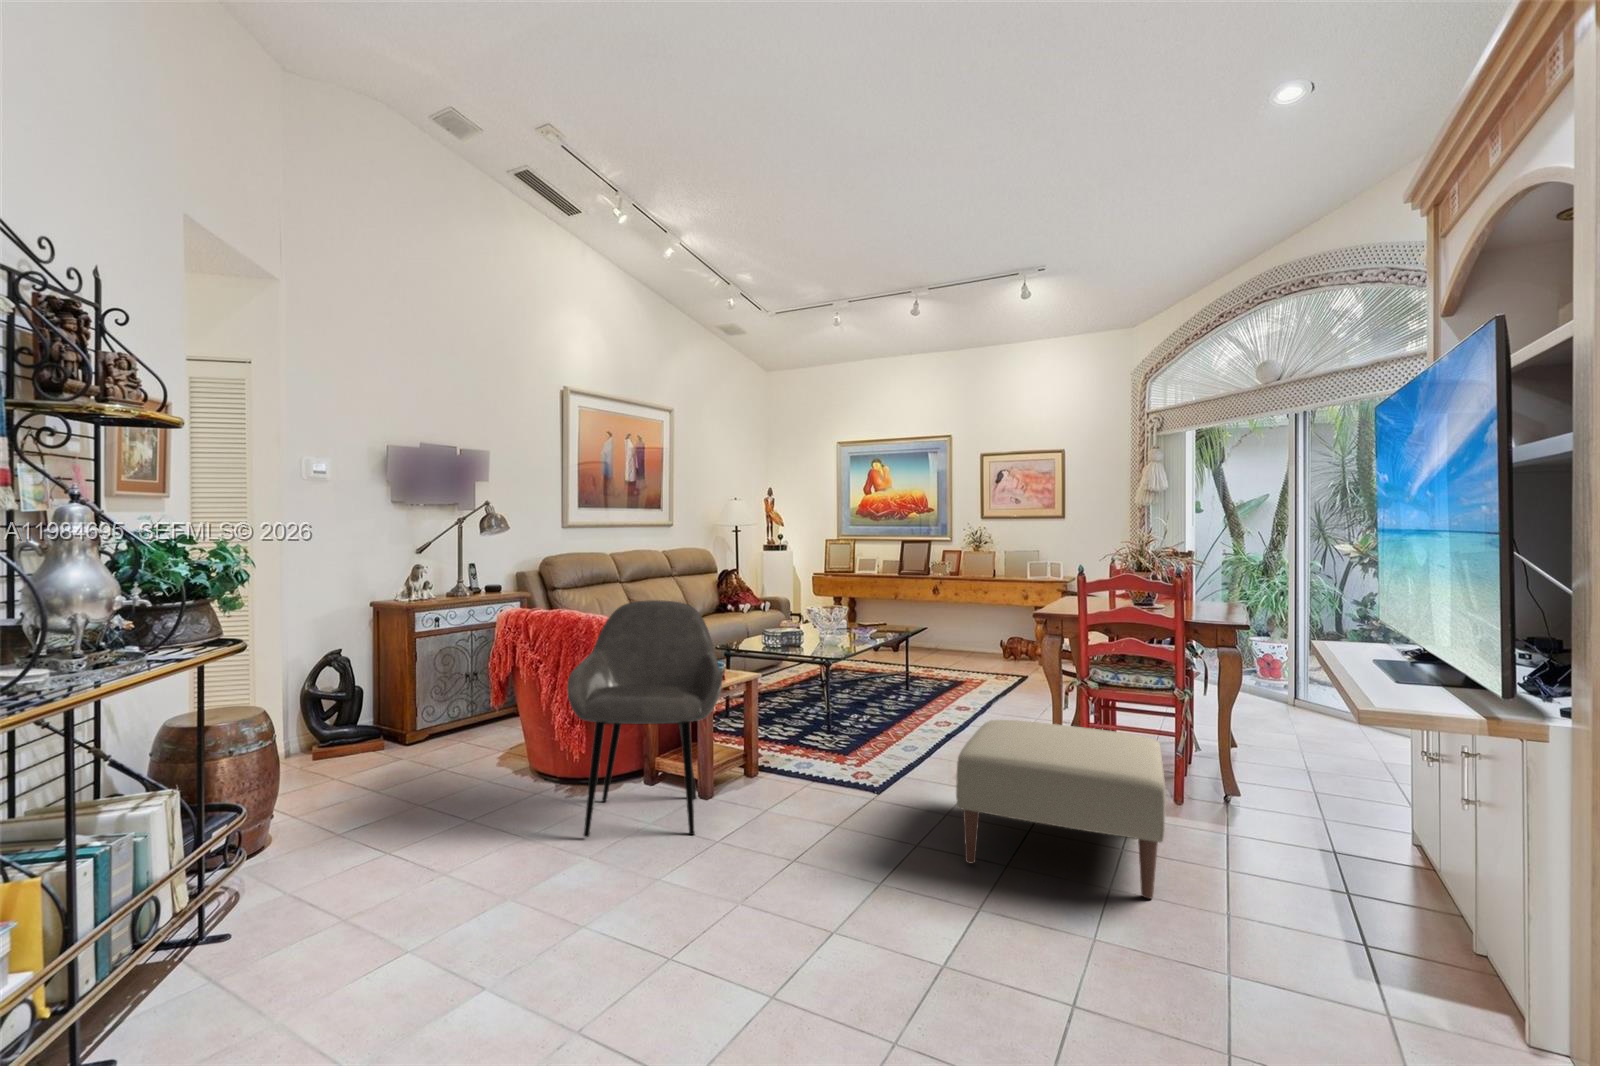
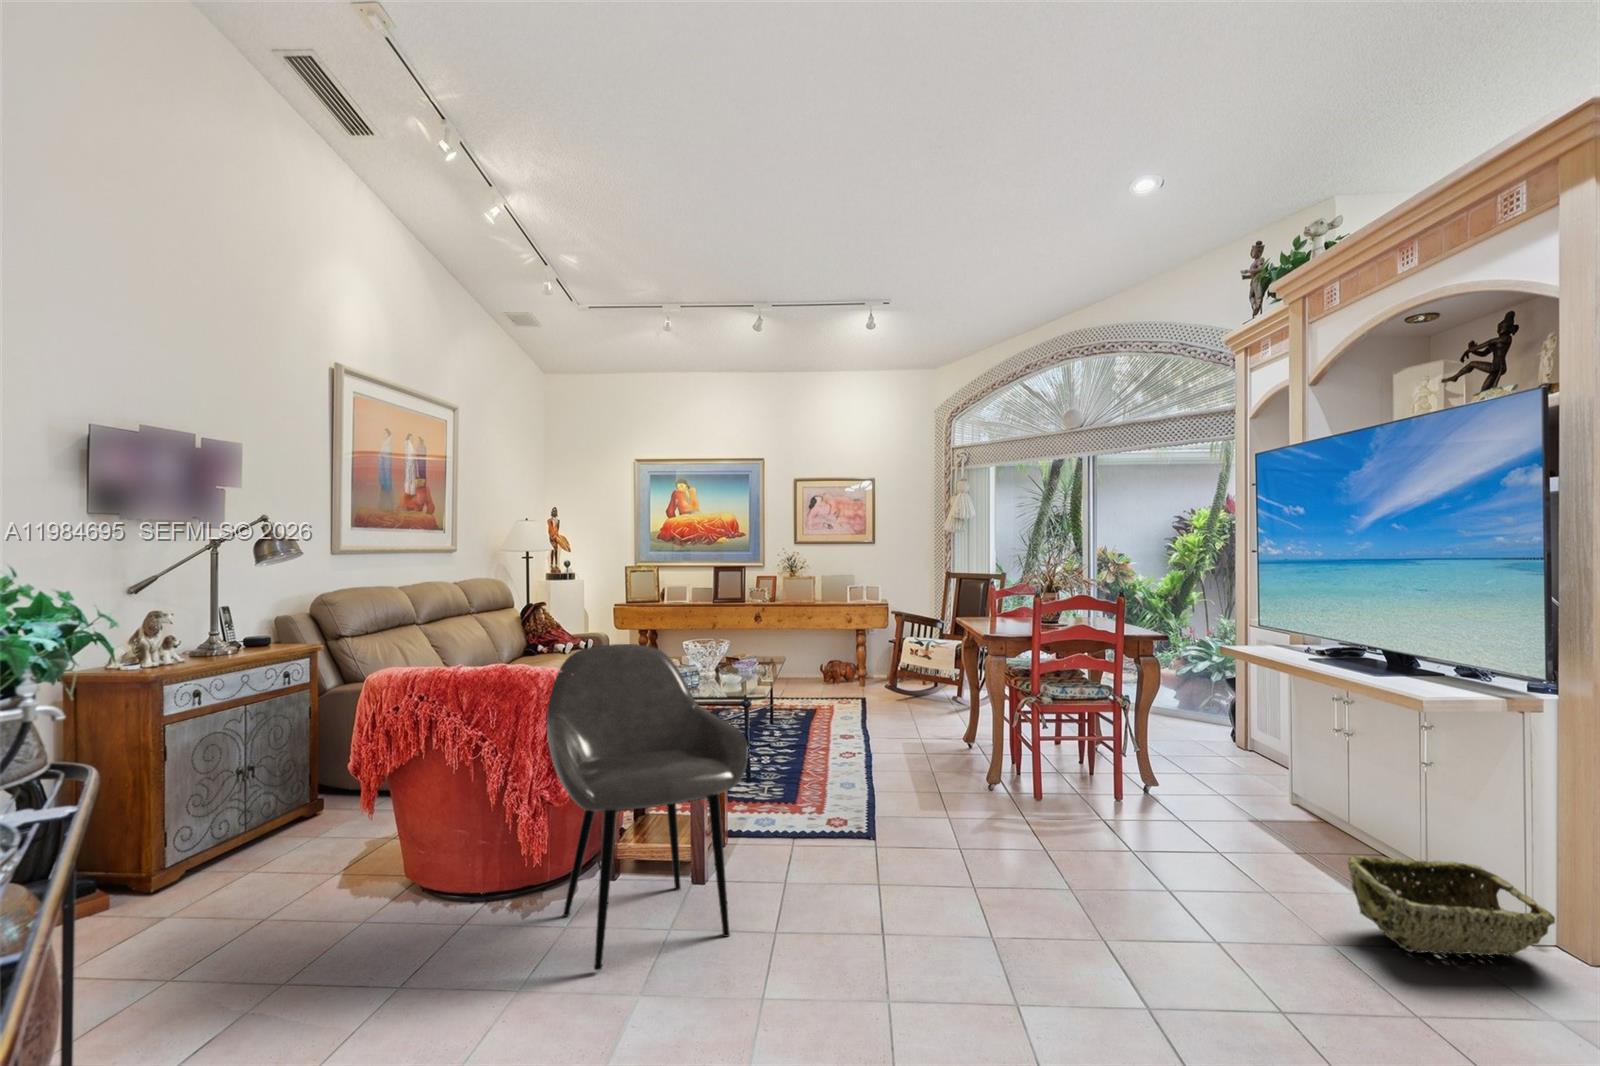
ottoman: present [956,720,1166,898] -> none [986,747,1229,904]
woven basket: none [1280,874,1510,1020] -> present [1347,856,1555,956]

